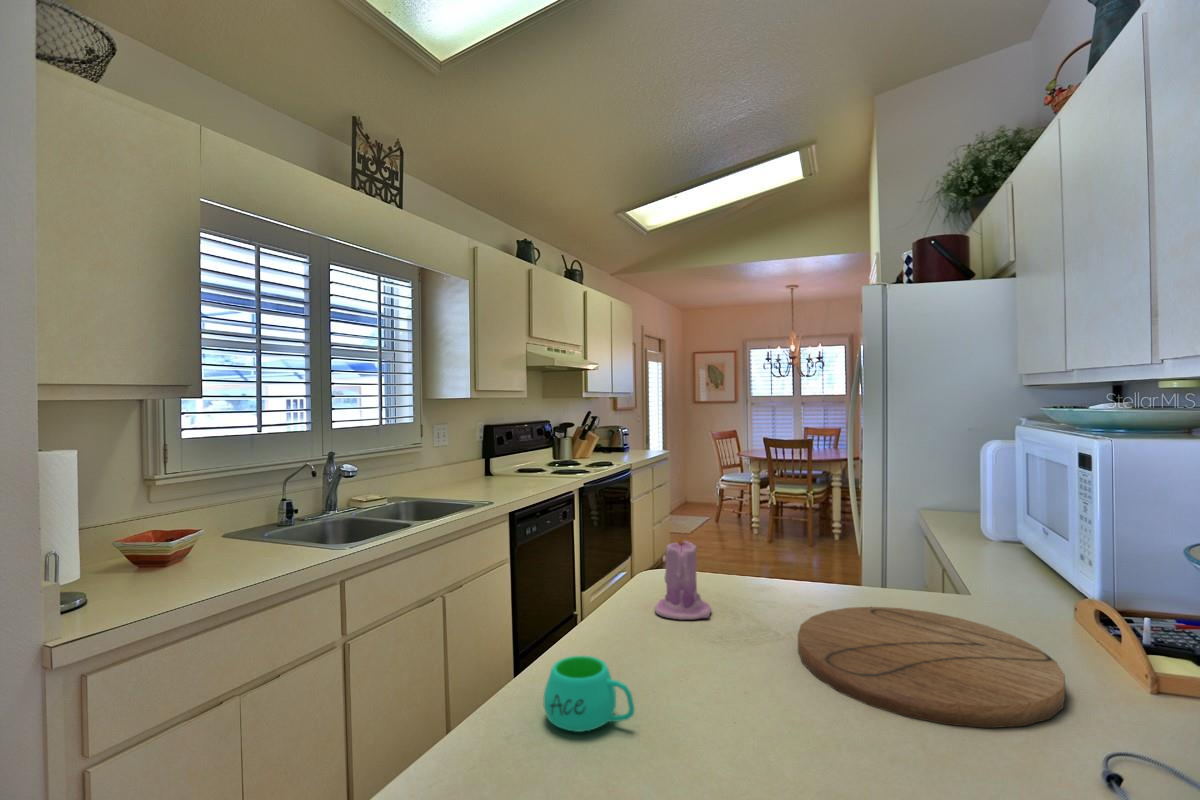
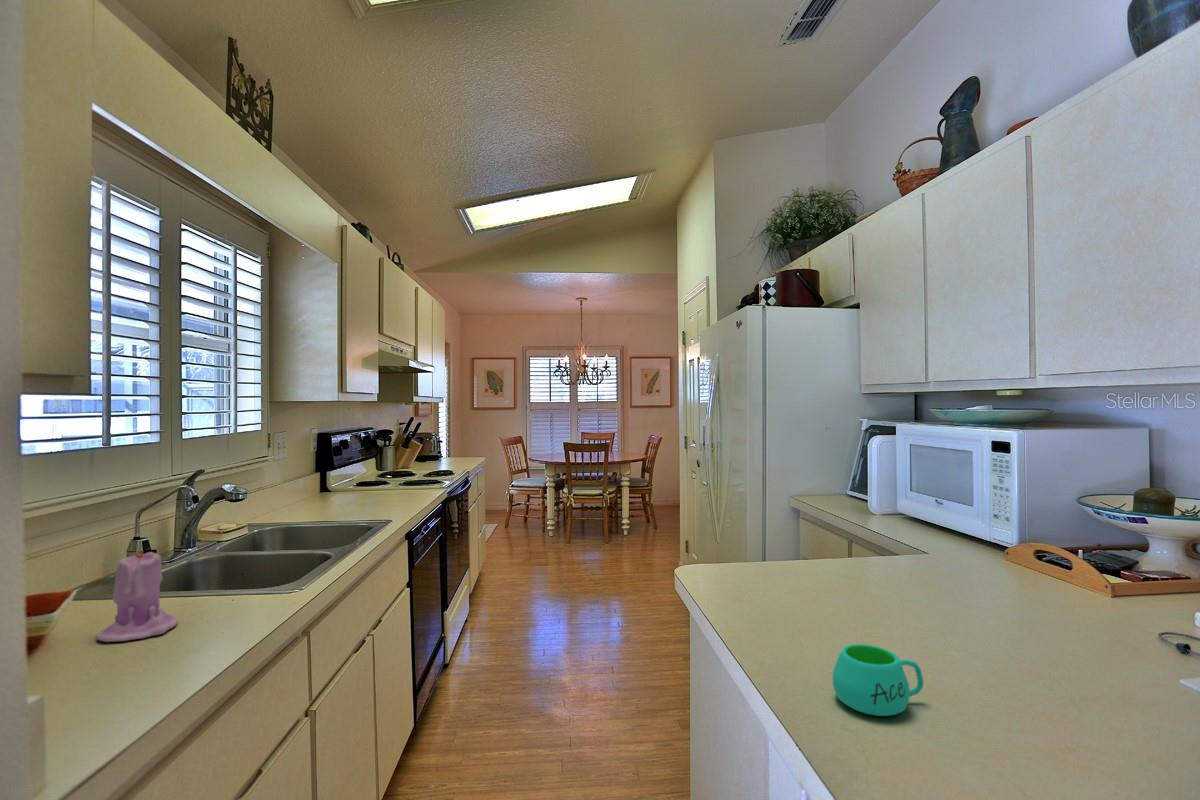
candle: present [655,536,711,619] -> present [96,545,178,642]
cutting board: present [798,607,1065,728] -> none [879,570,1096,646]

